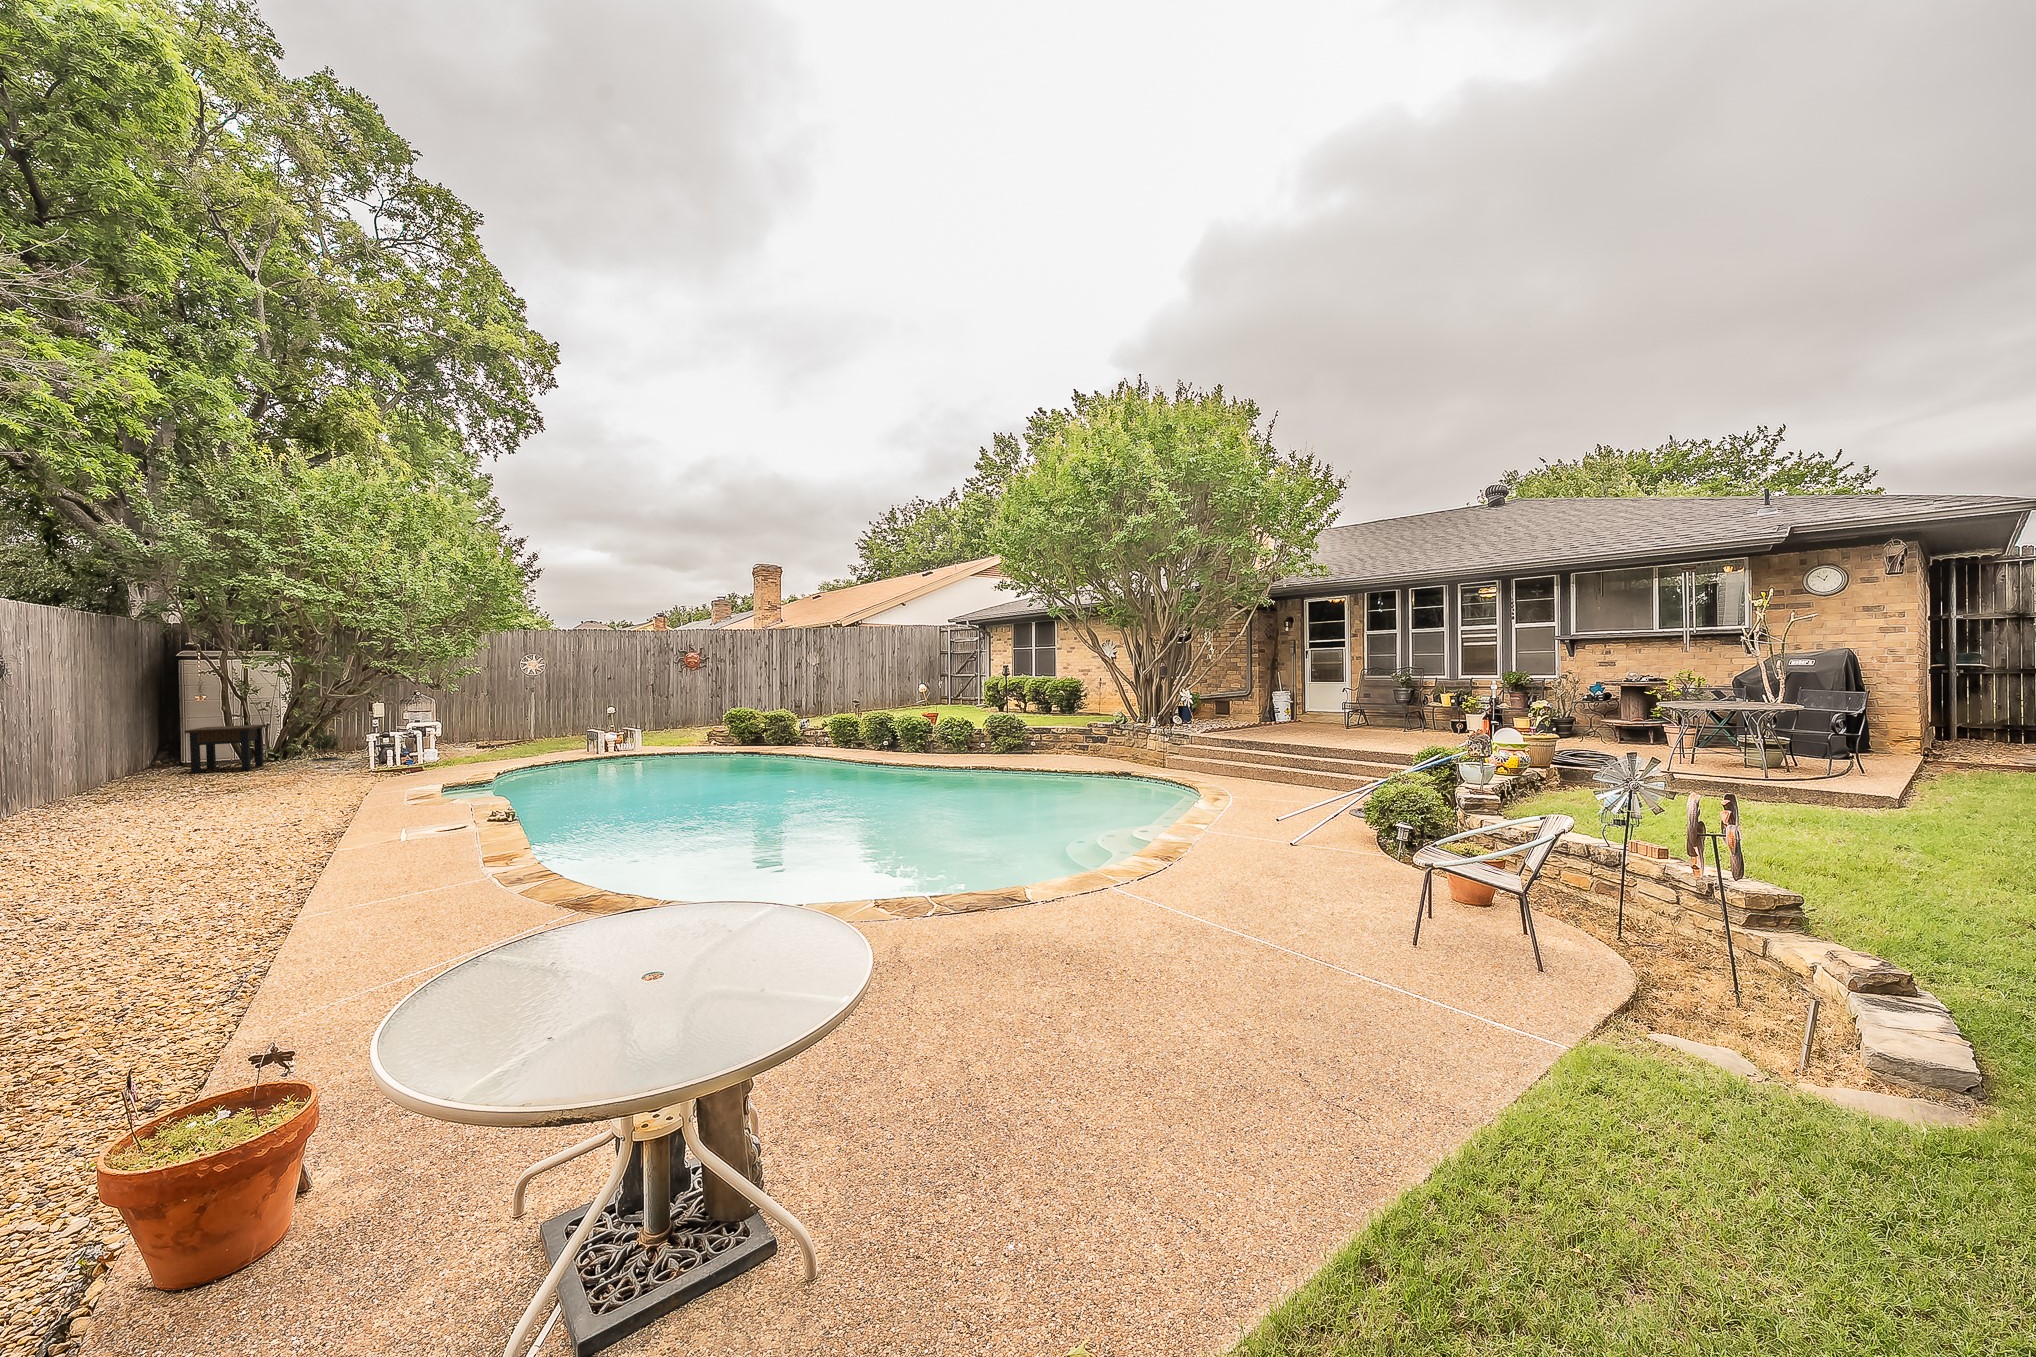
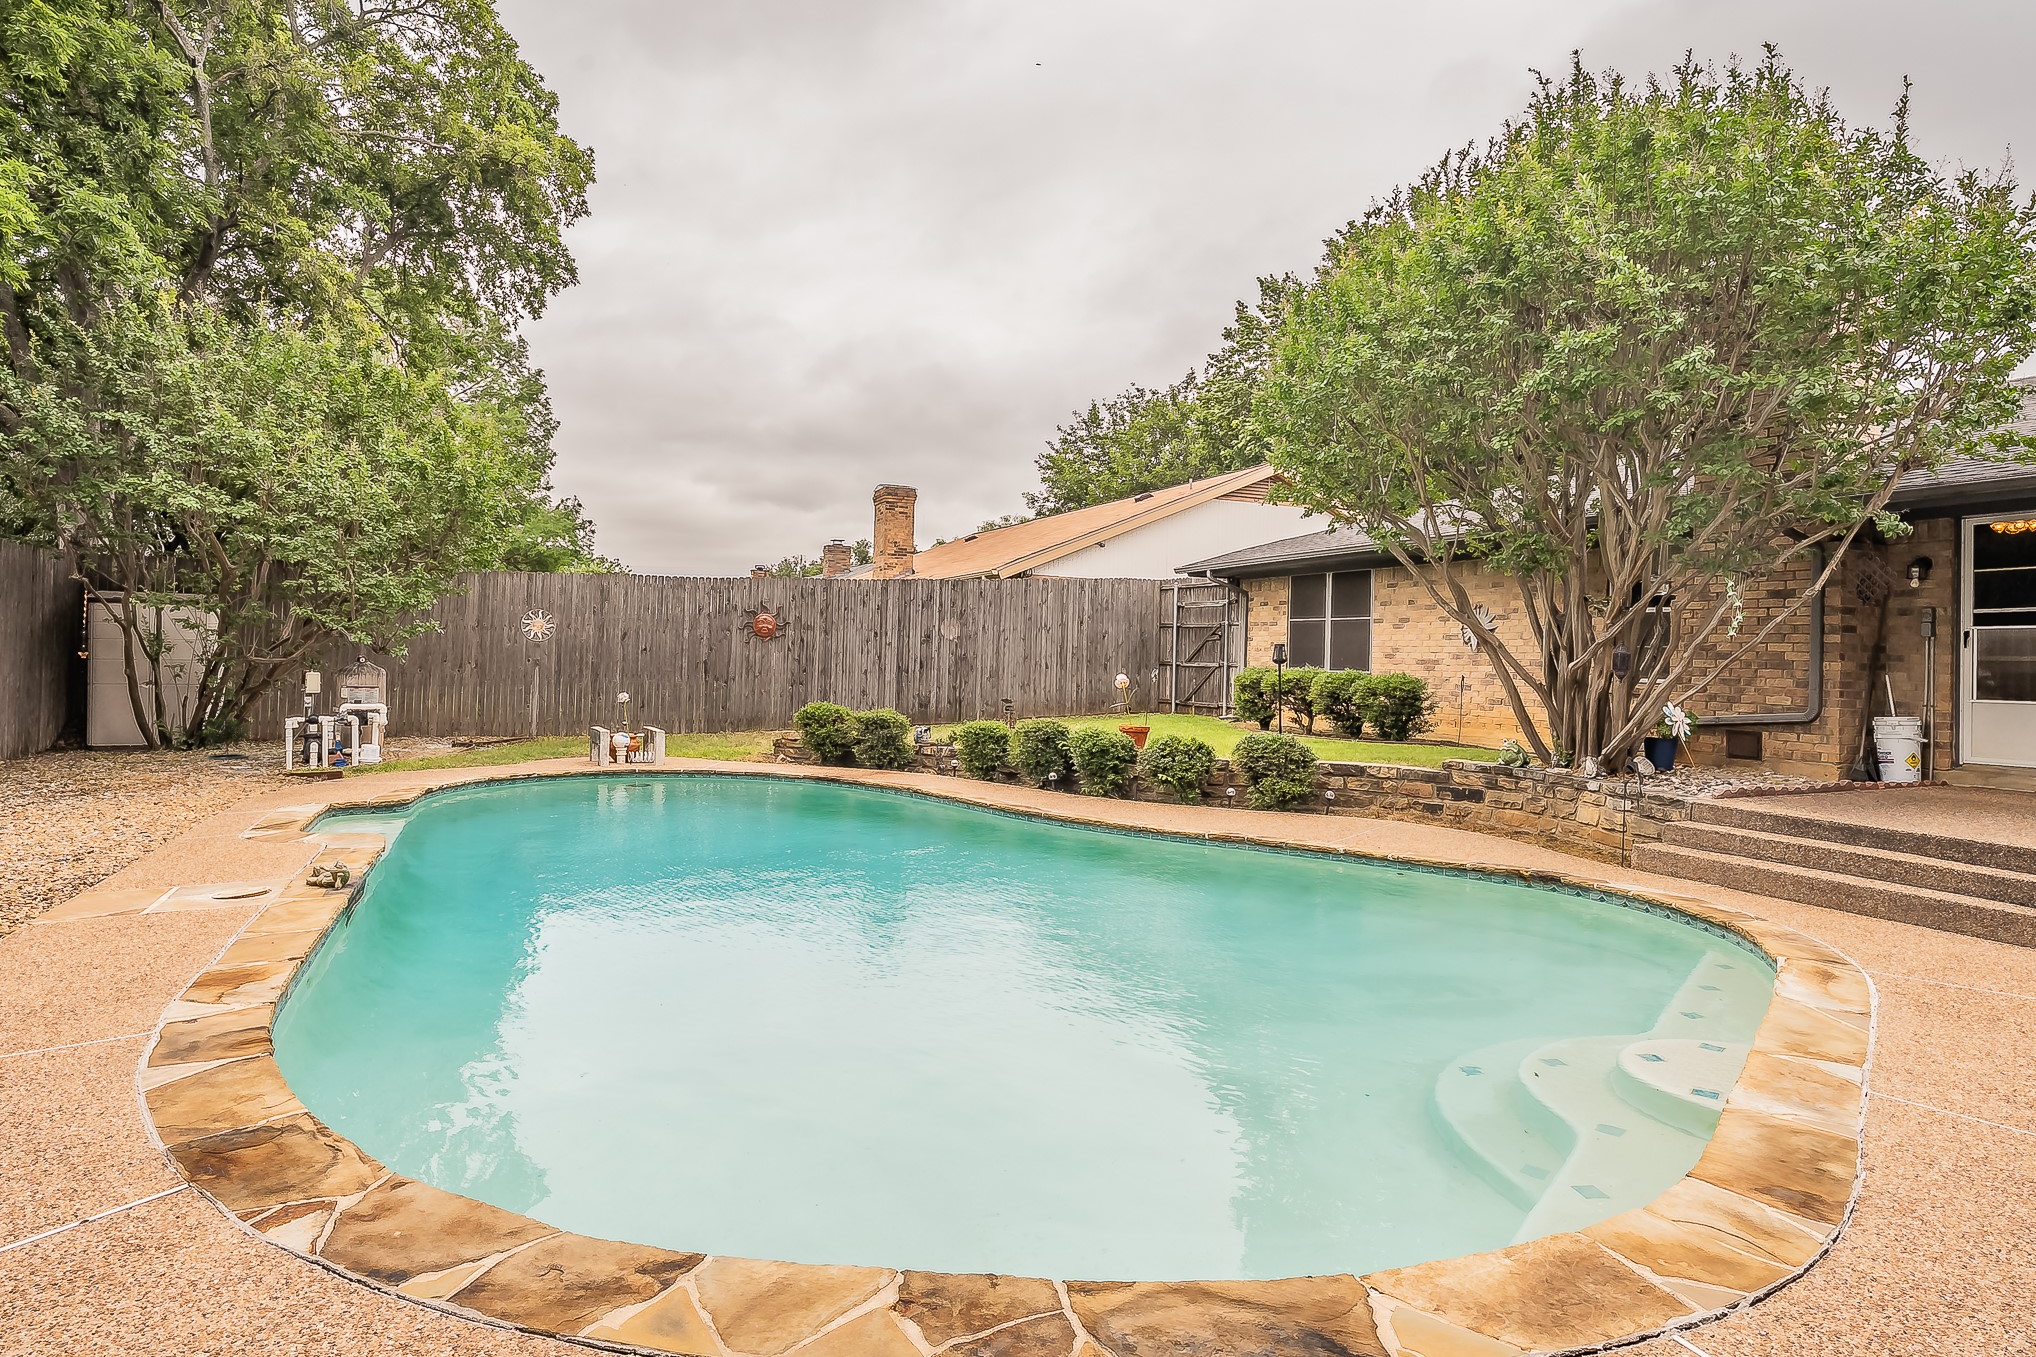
side table: present [185,724,266,773] -> none [27,701,144,770]

